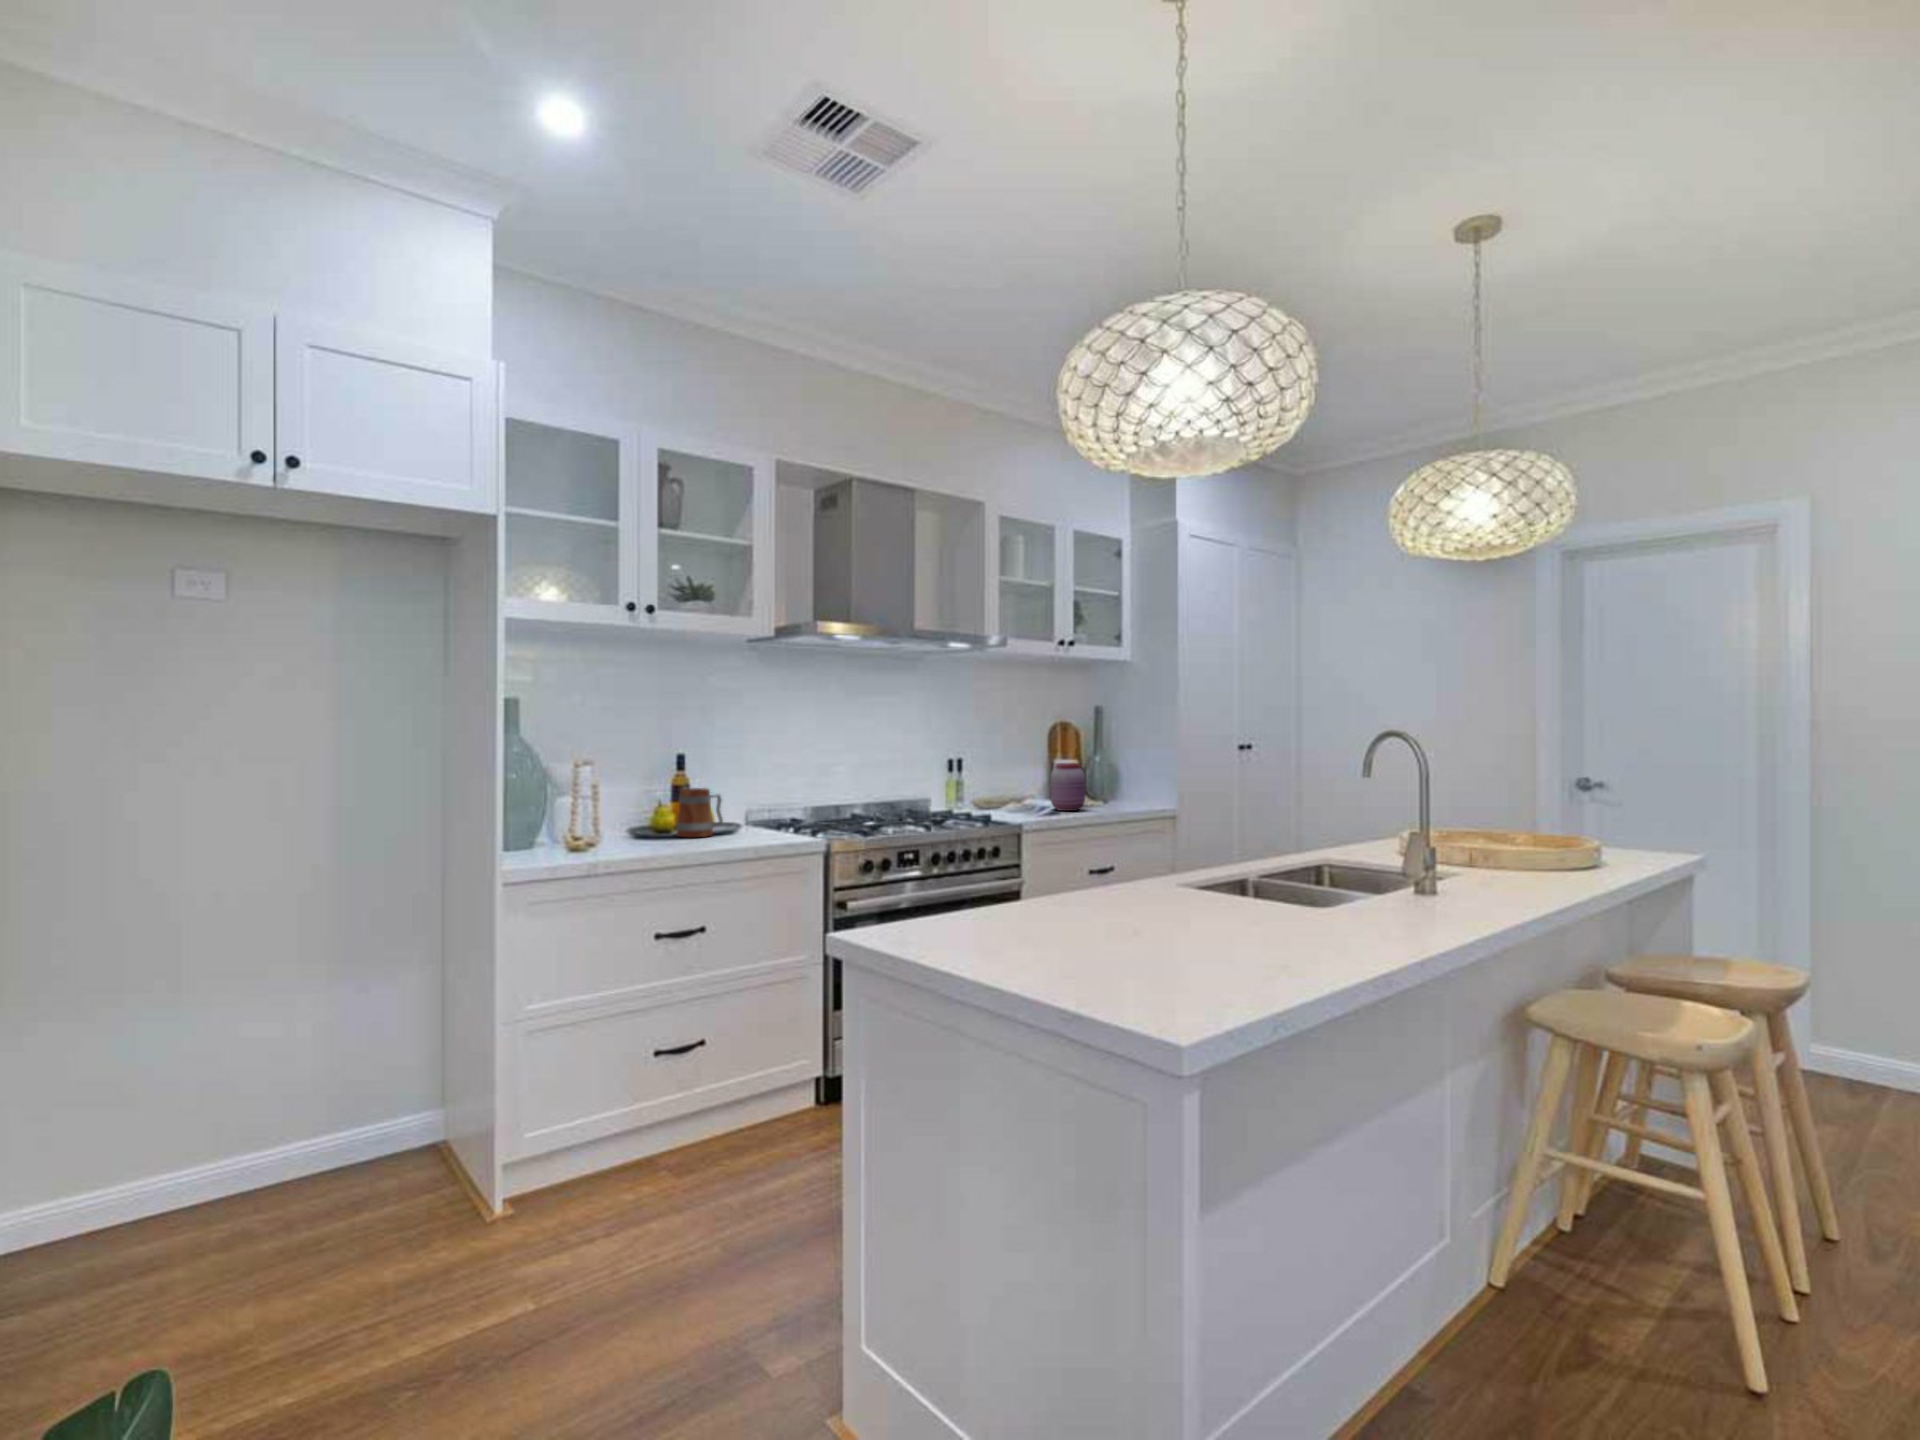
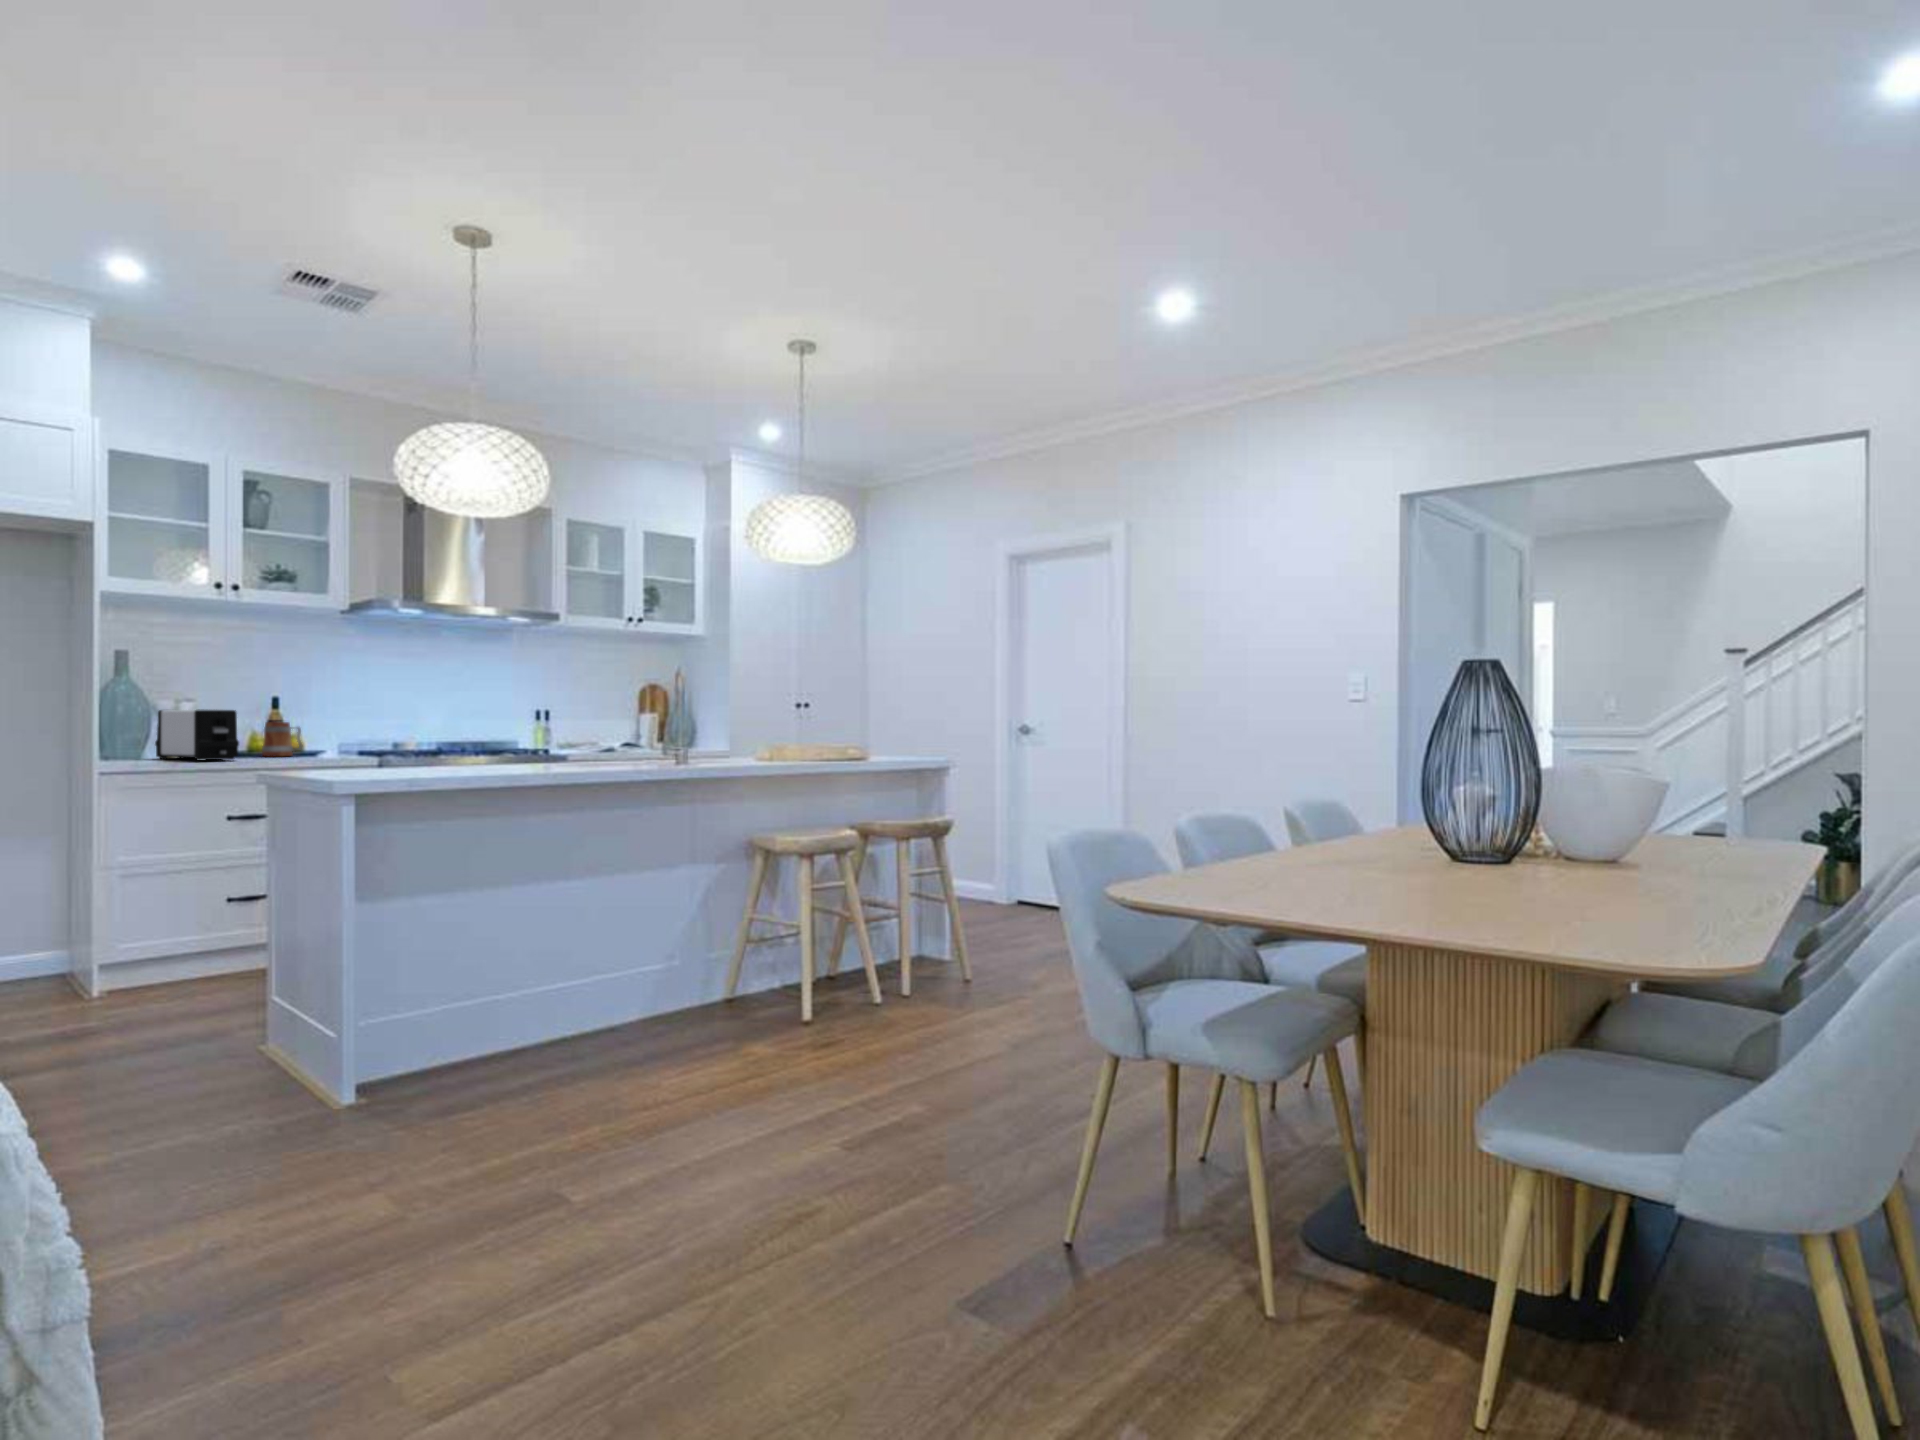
jar: present [1051,763,1085,811] -> none [618,714,646,751]
toaster: none [557,777,671,856] -> present [155,709,239,760]

